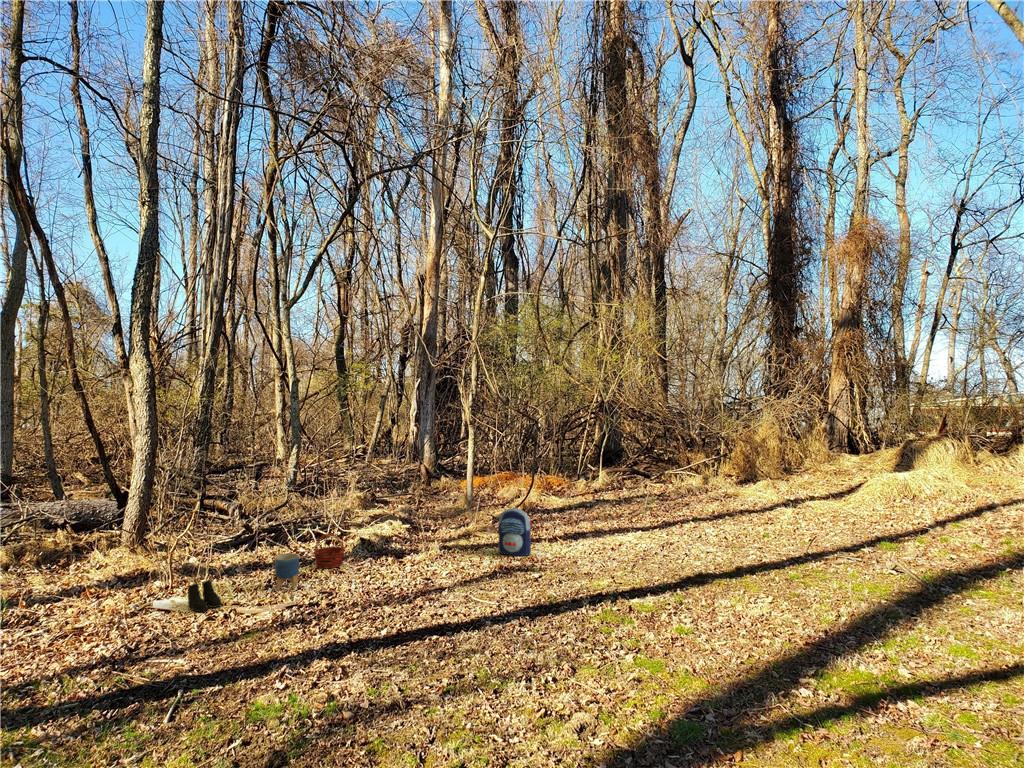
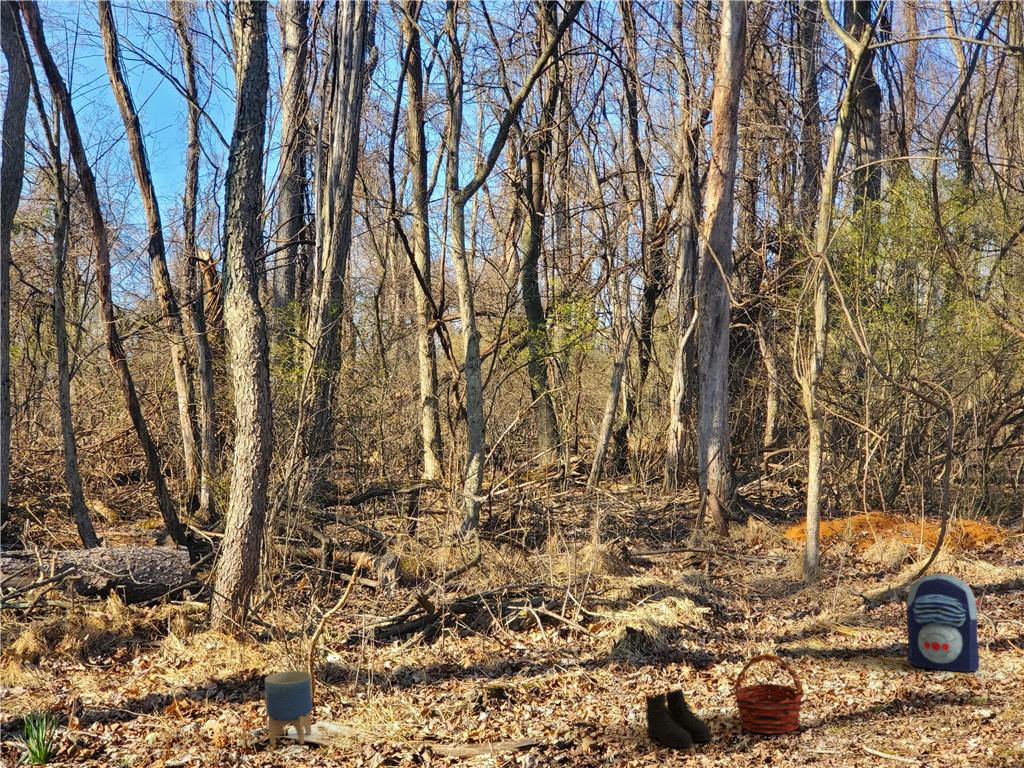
basket: present [314,533,345,568] -> present [733,654,804,734]
planter: present [275,553,299,591] -> present [265,671,313,745]
boots: present [188,580,222,612] -> present [645,689,712,748]

